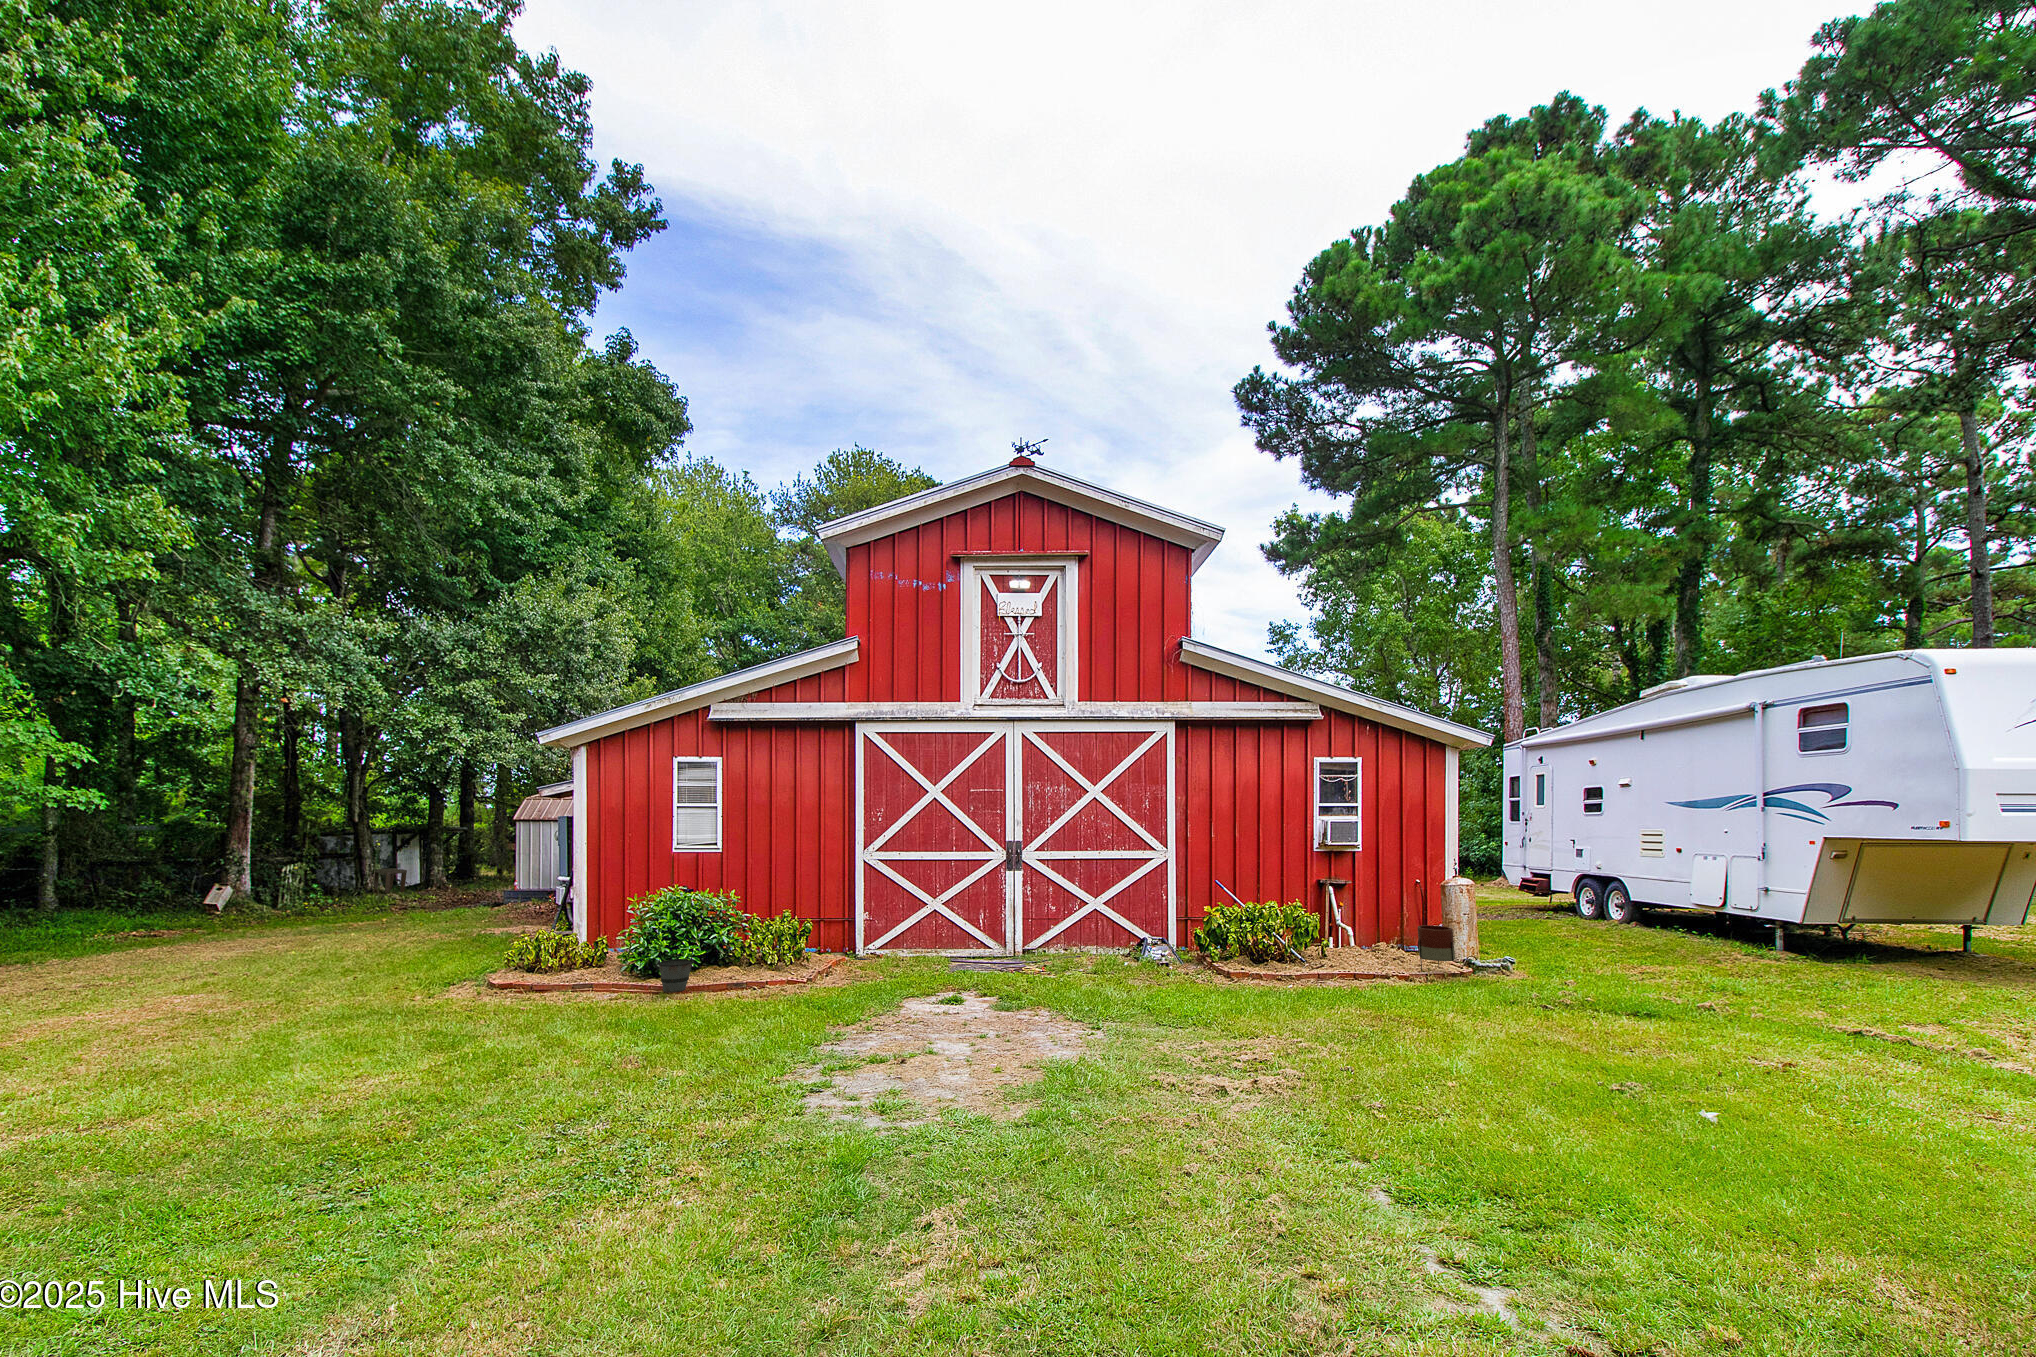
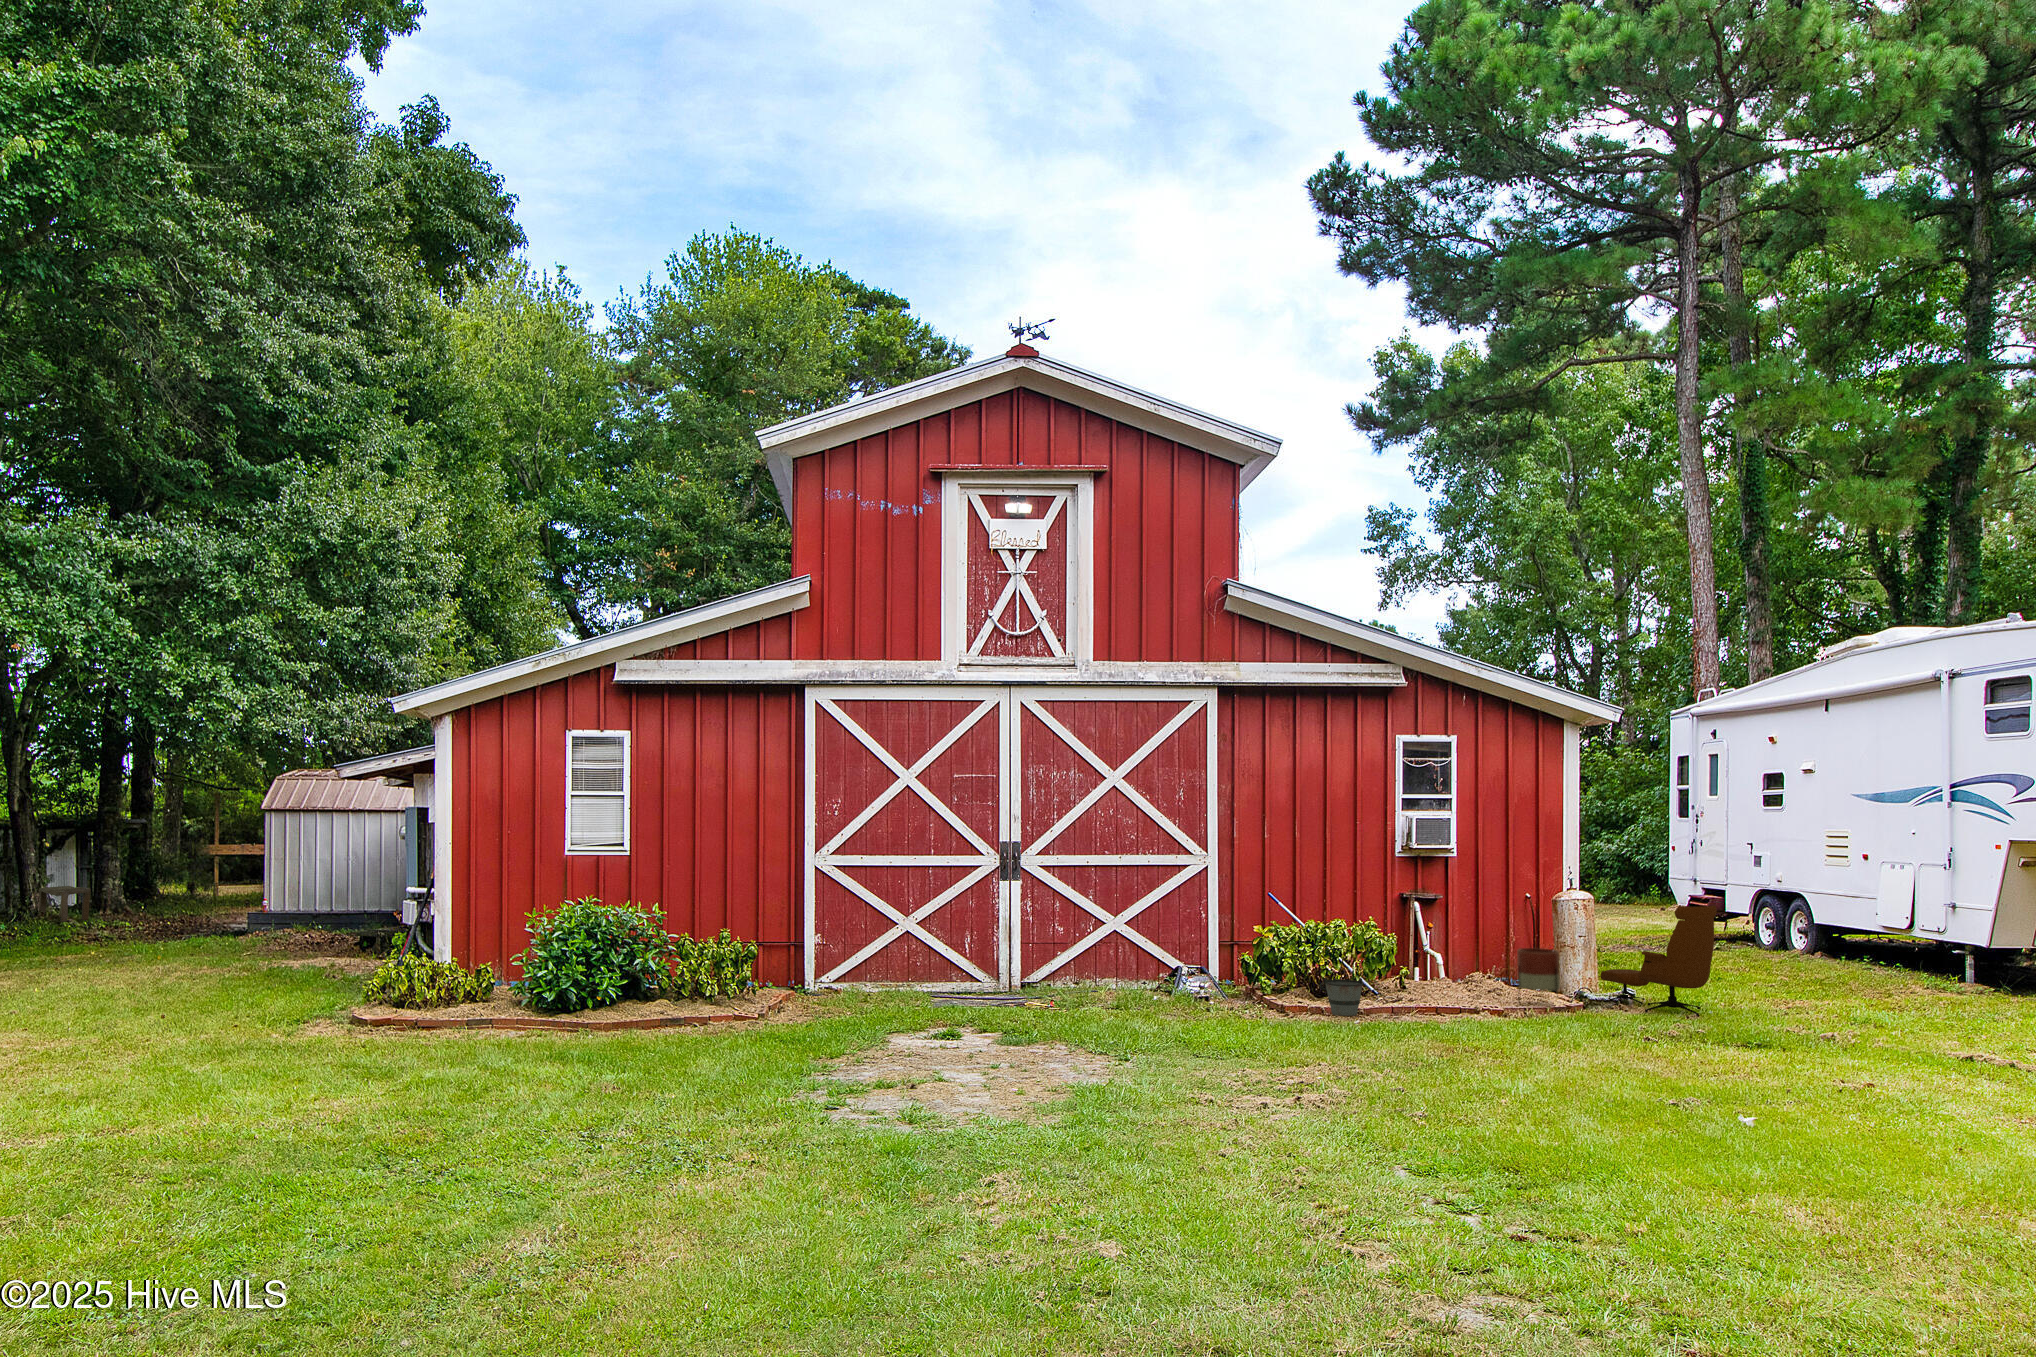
lounge chair: none [1486,892,1587,986] -> present [1600,905,1717,1016]
bucket: present [655,957,694,993] -> present [1320,977,1363,1016]

